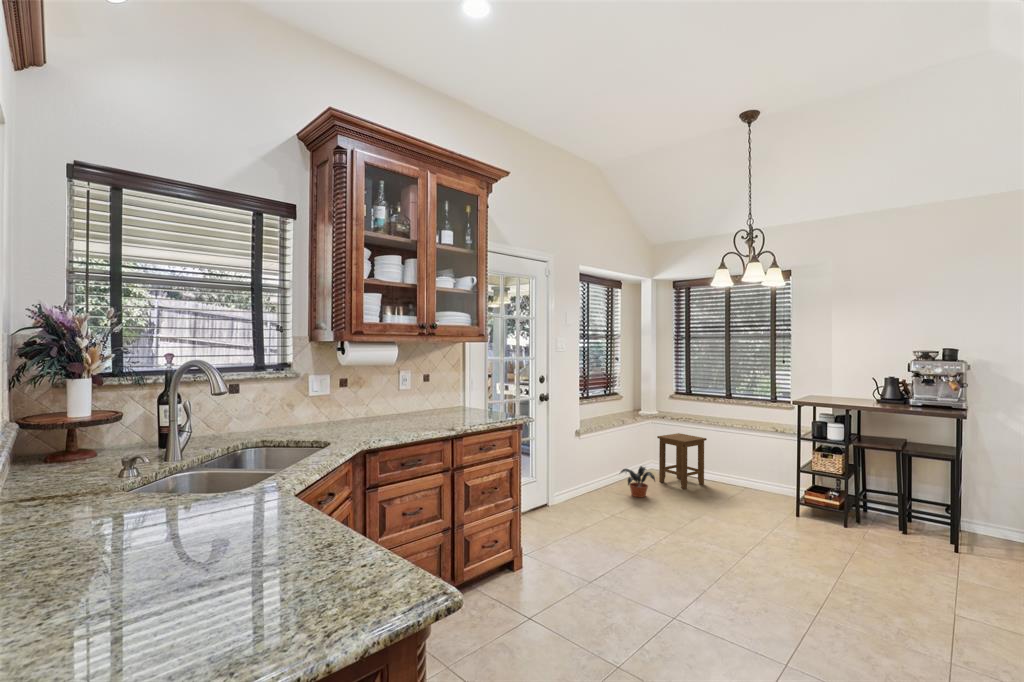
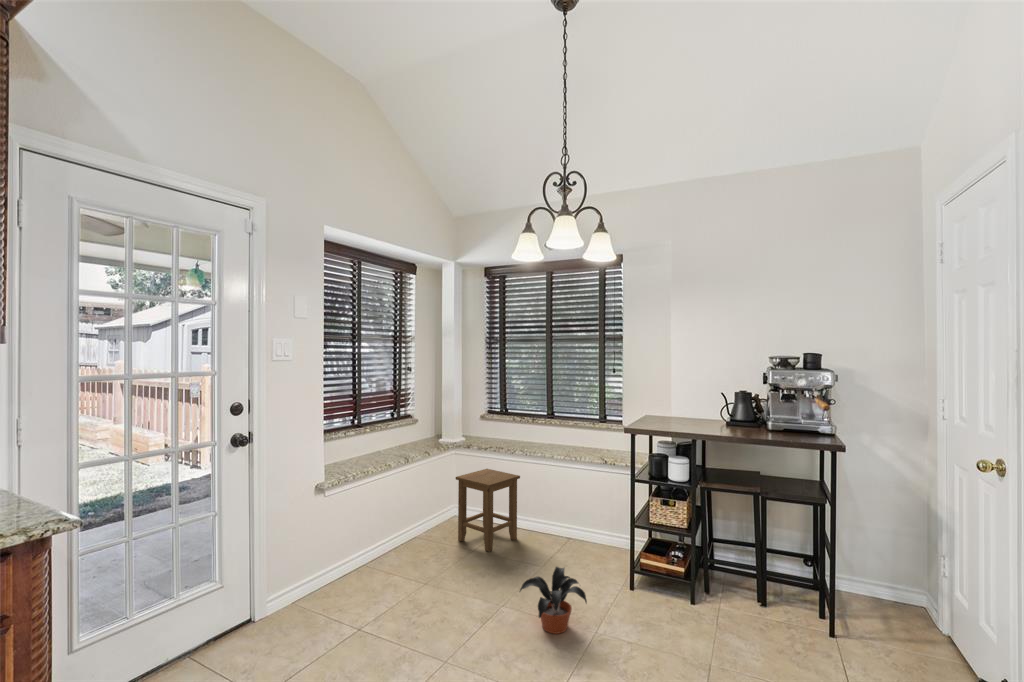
potted plant: present [621,466,655,497] -> present [520,567,587,634]

